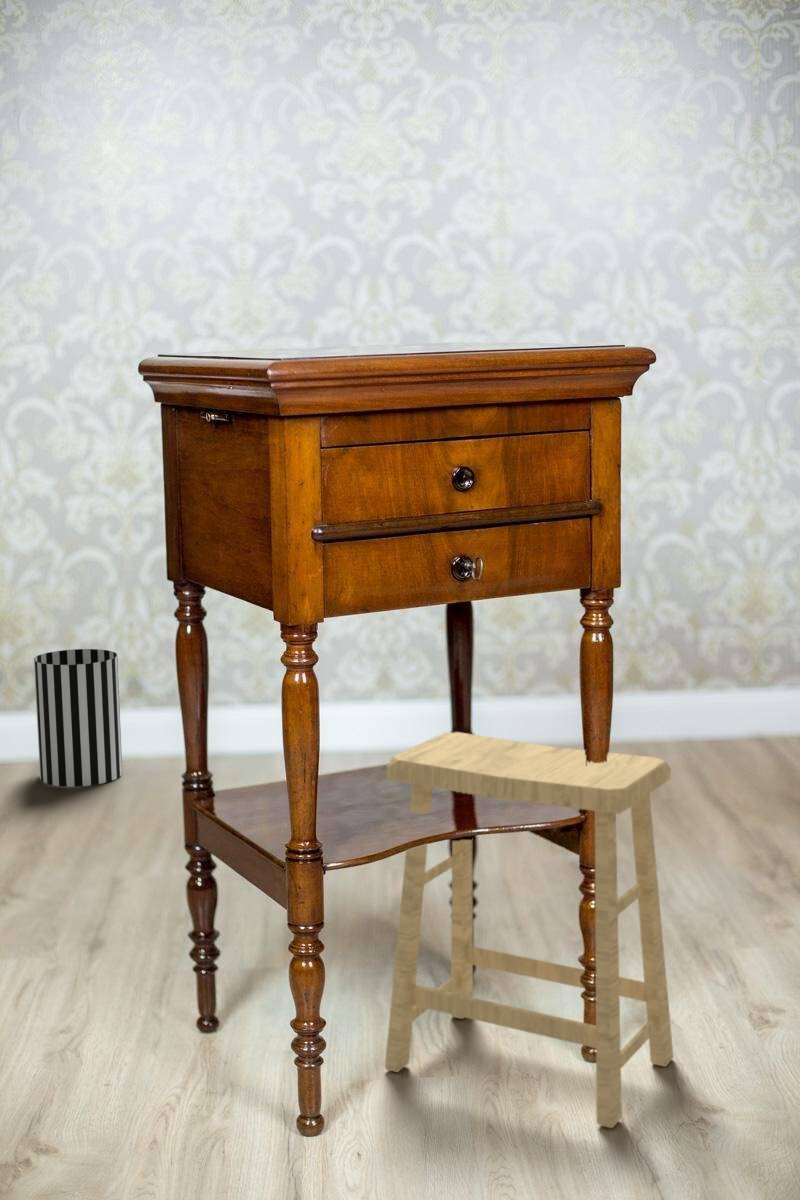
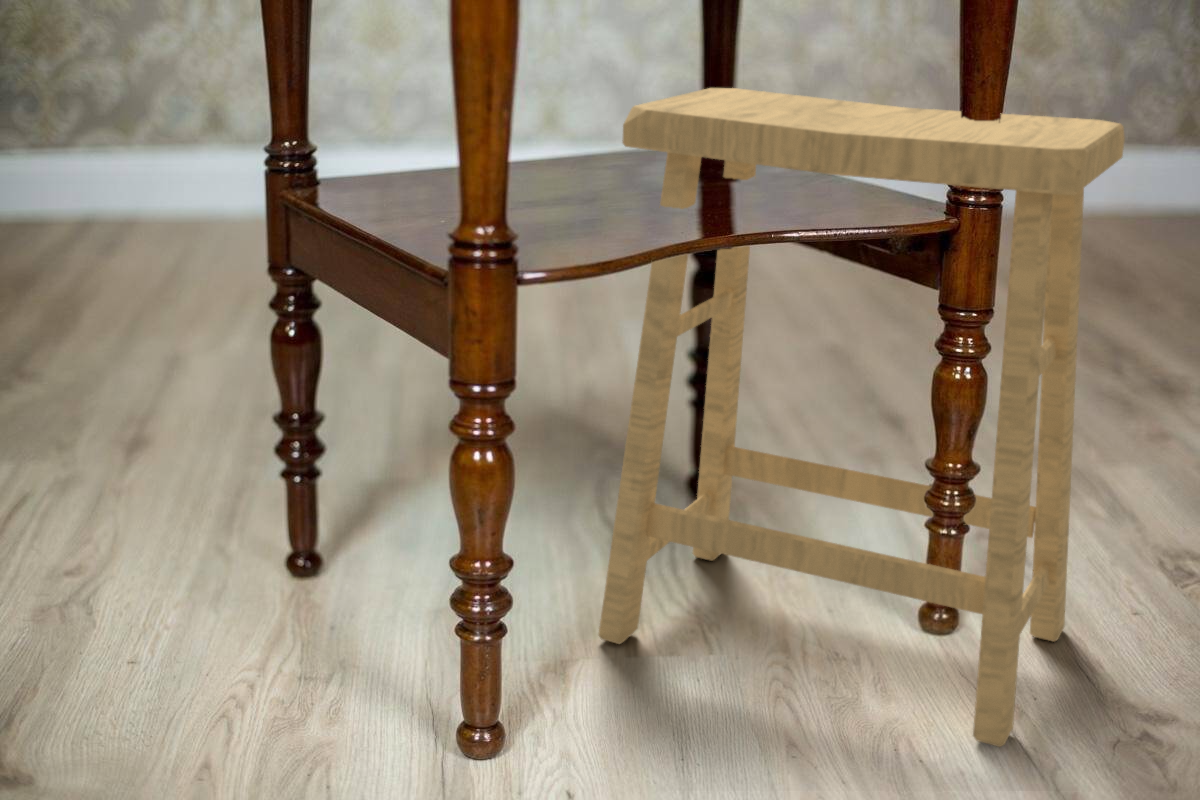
wastebasket: present [34,649,122,787] -> none [72,61,199,245]

